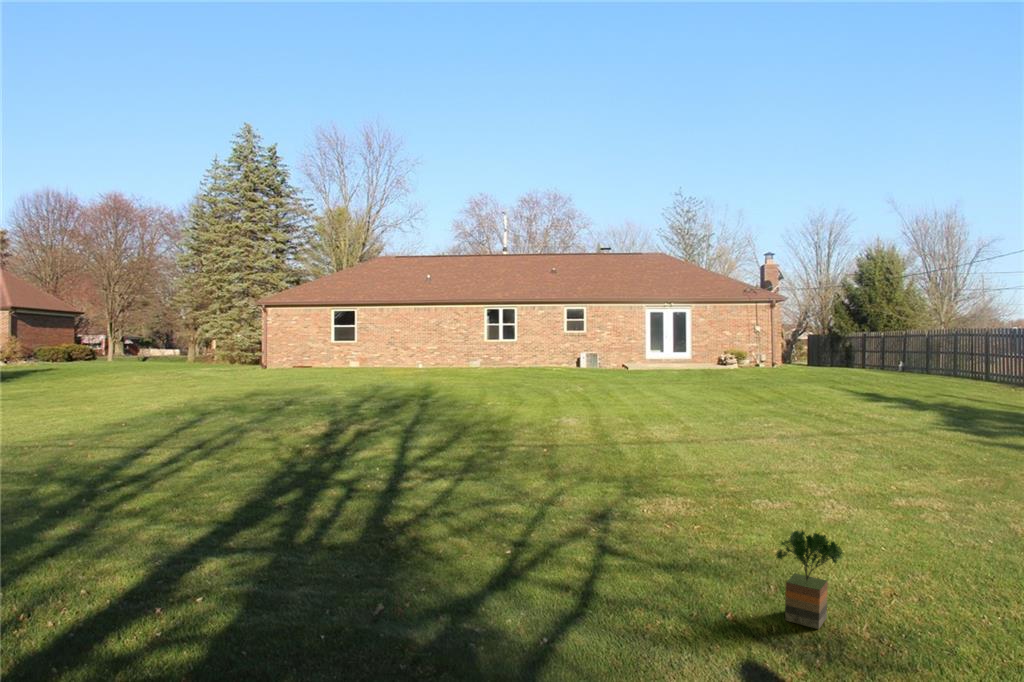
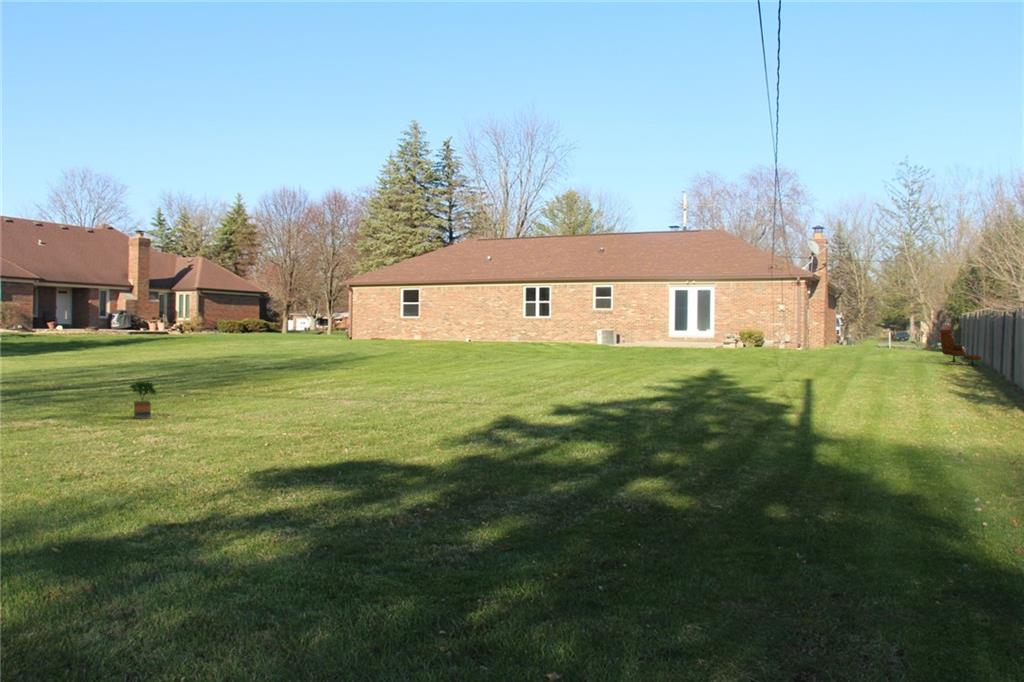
lounge chair: none [970,350,1017,384] -> present [940,329,981,365]

